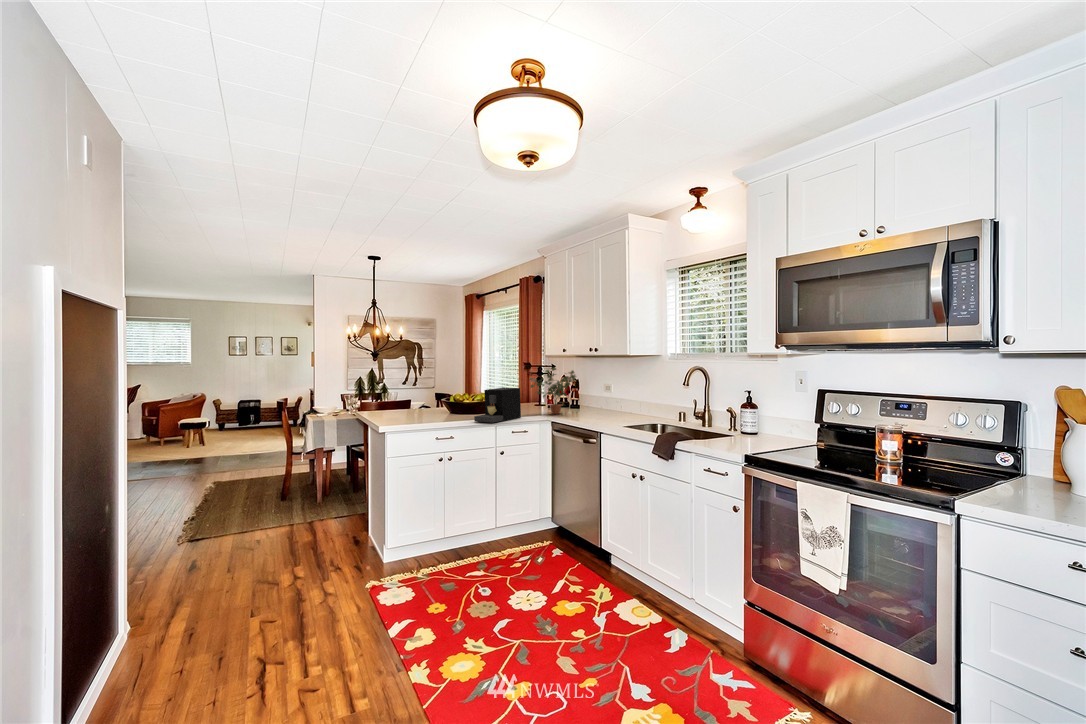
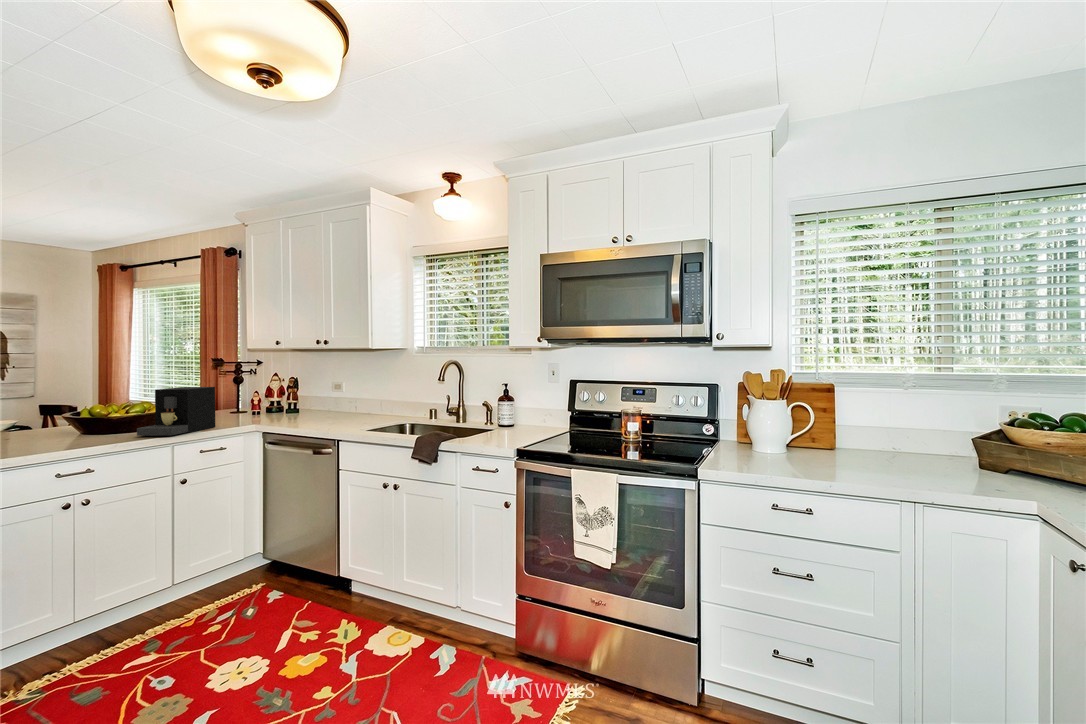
potted plant: present [530,367,576,414] -> none [226,360,300,421]

